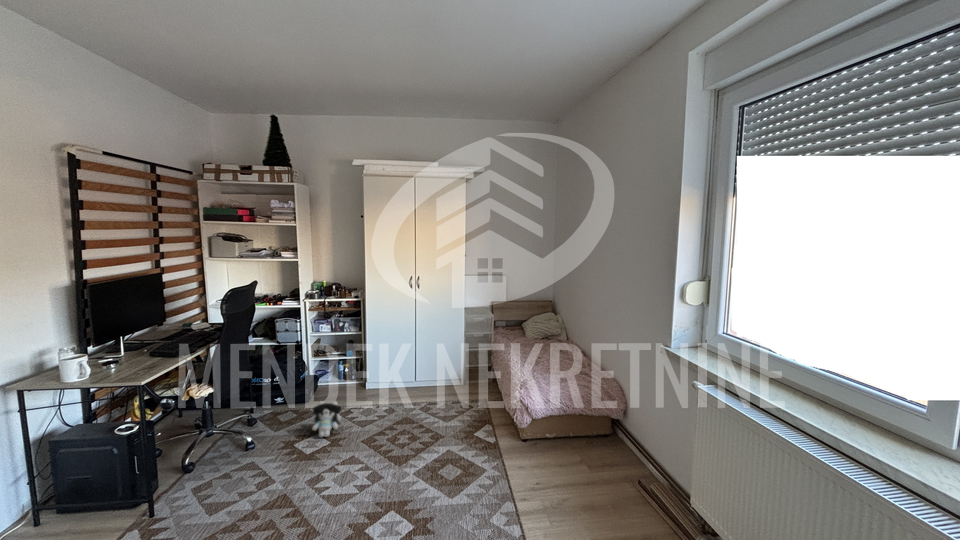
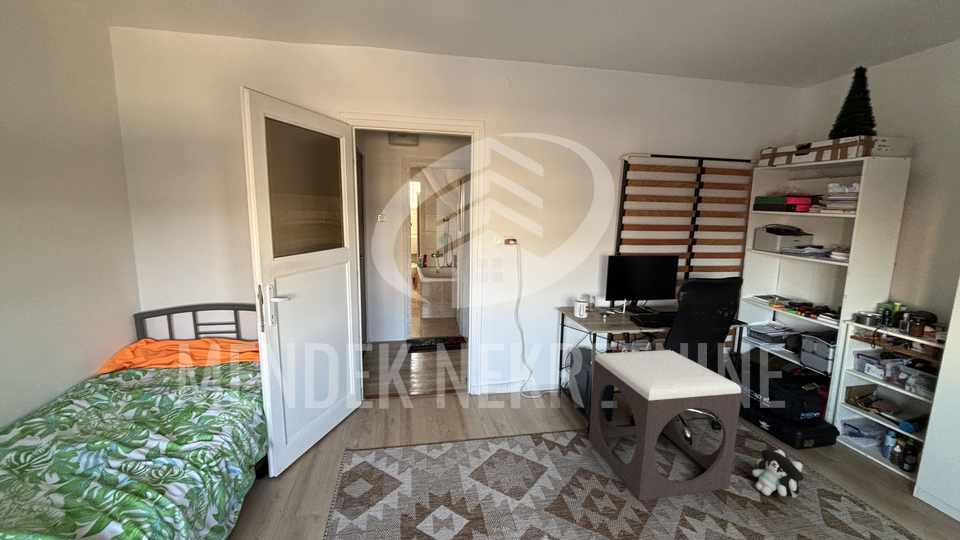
footstool: none [154,365,309,521] -> present [589,350,742,501]

